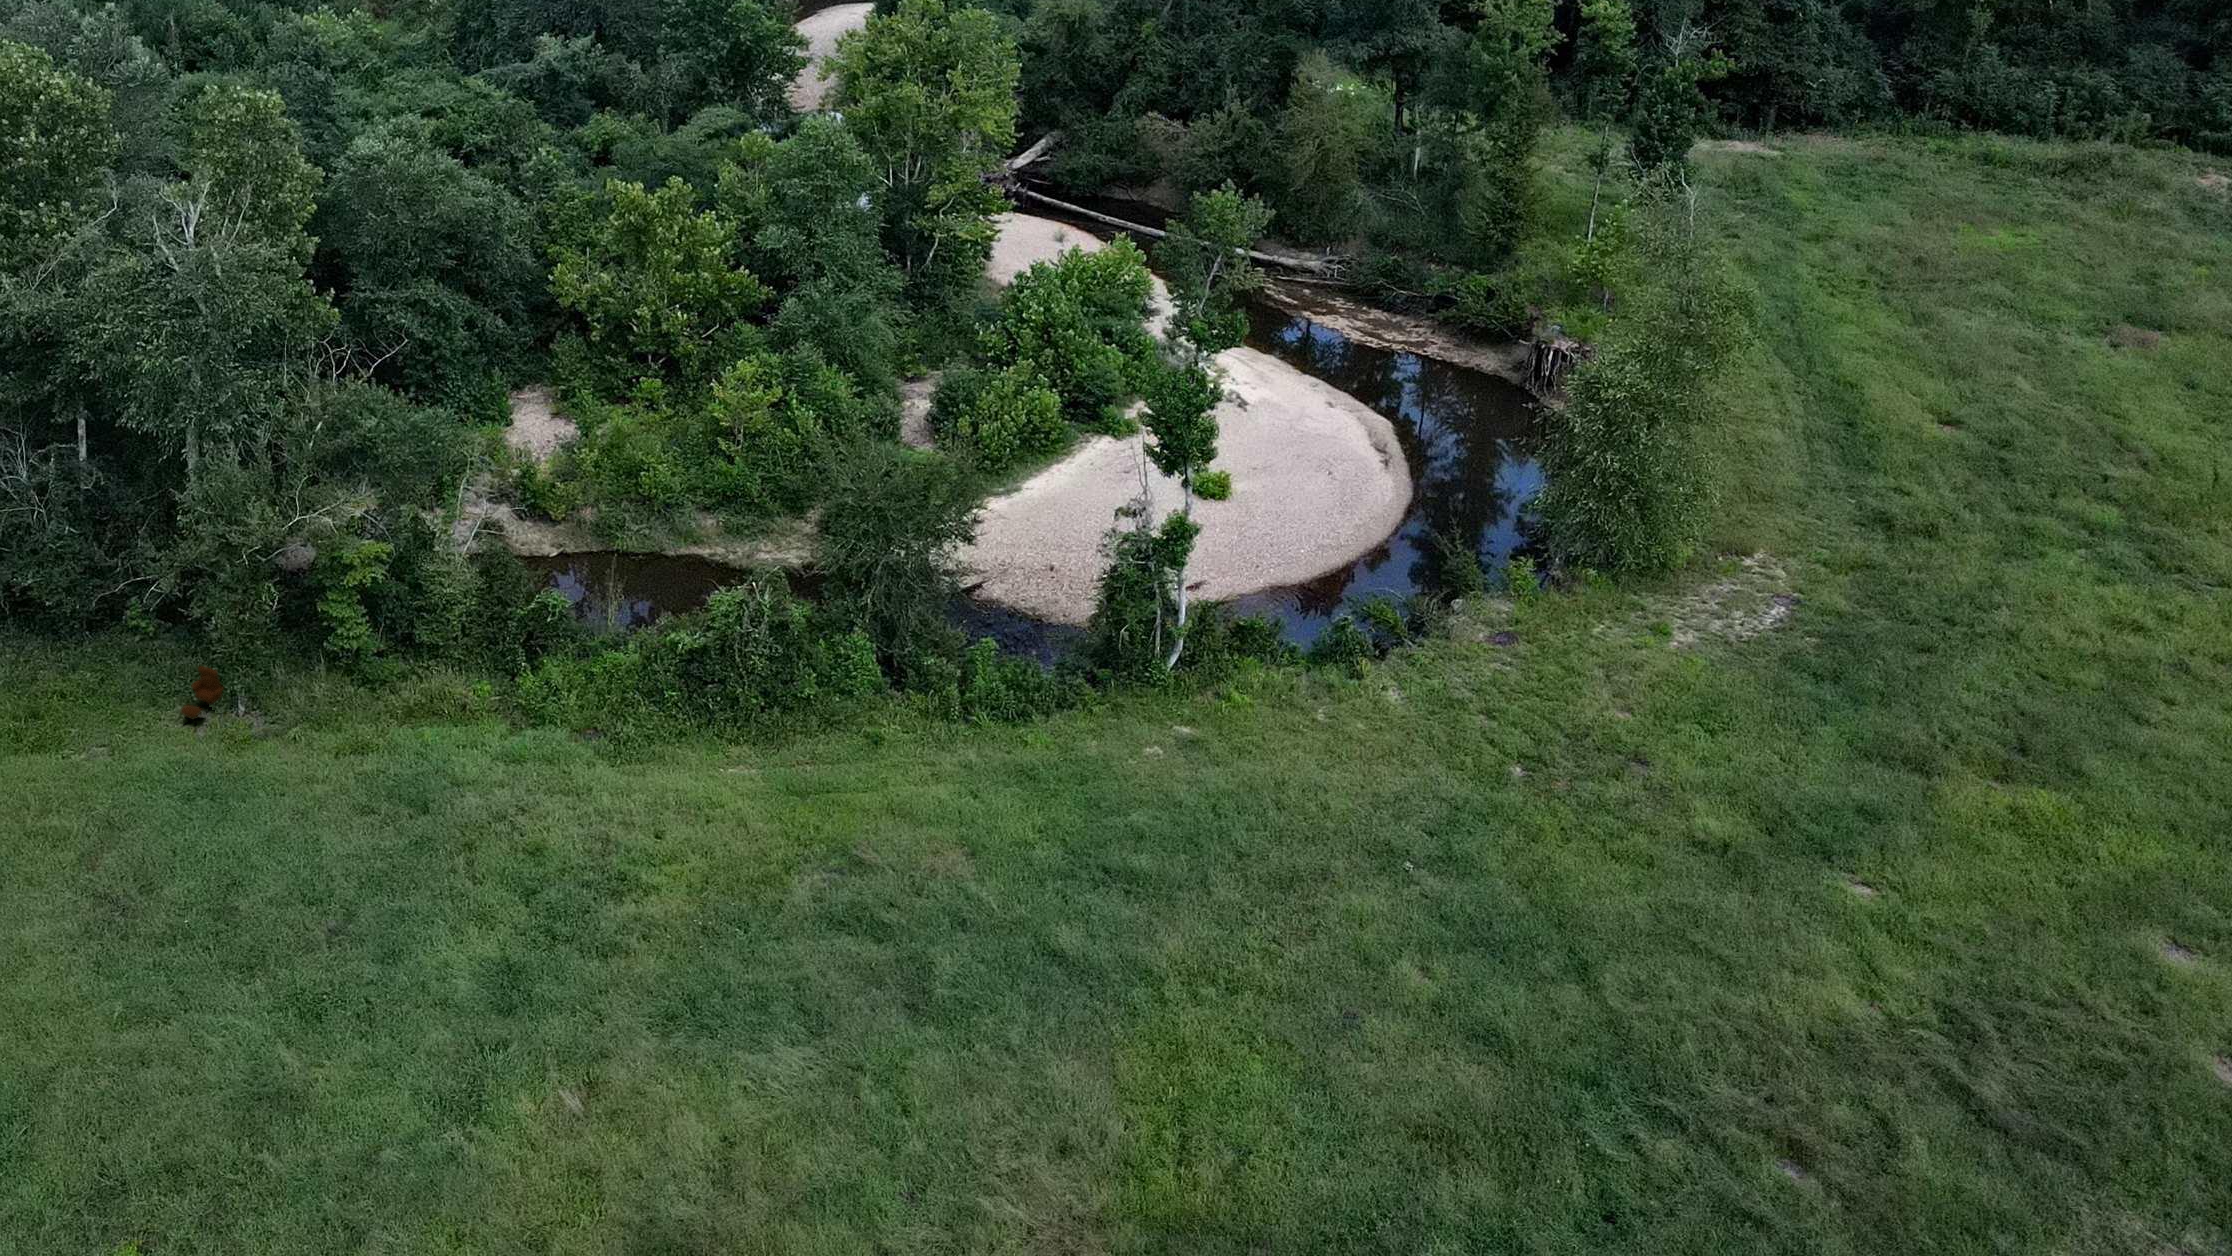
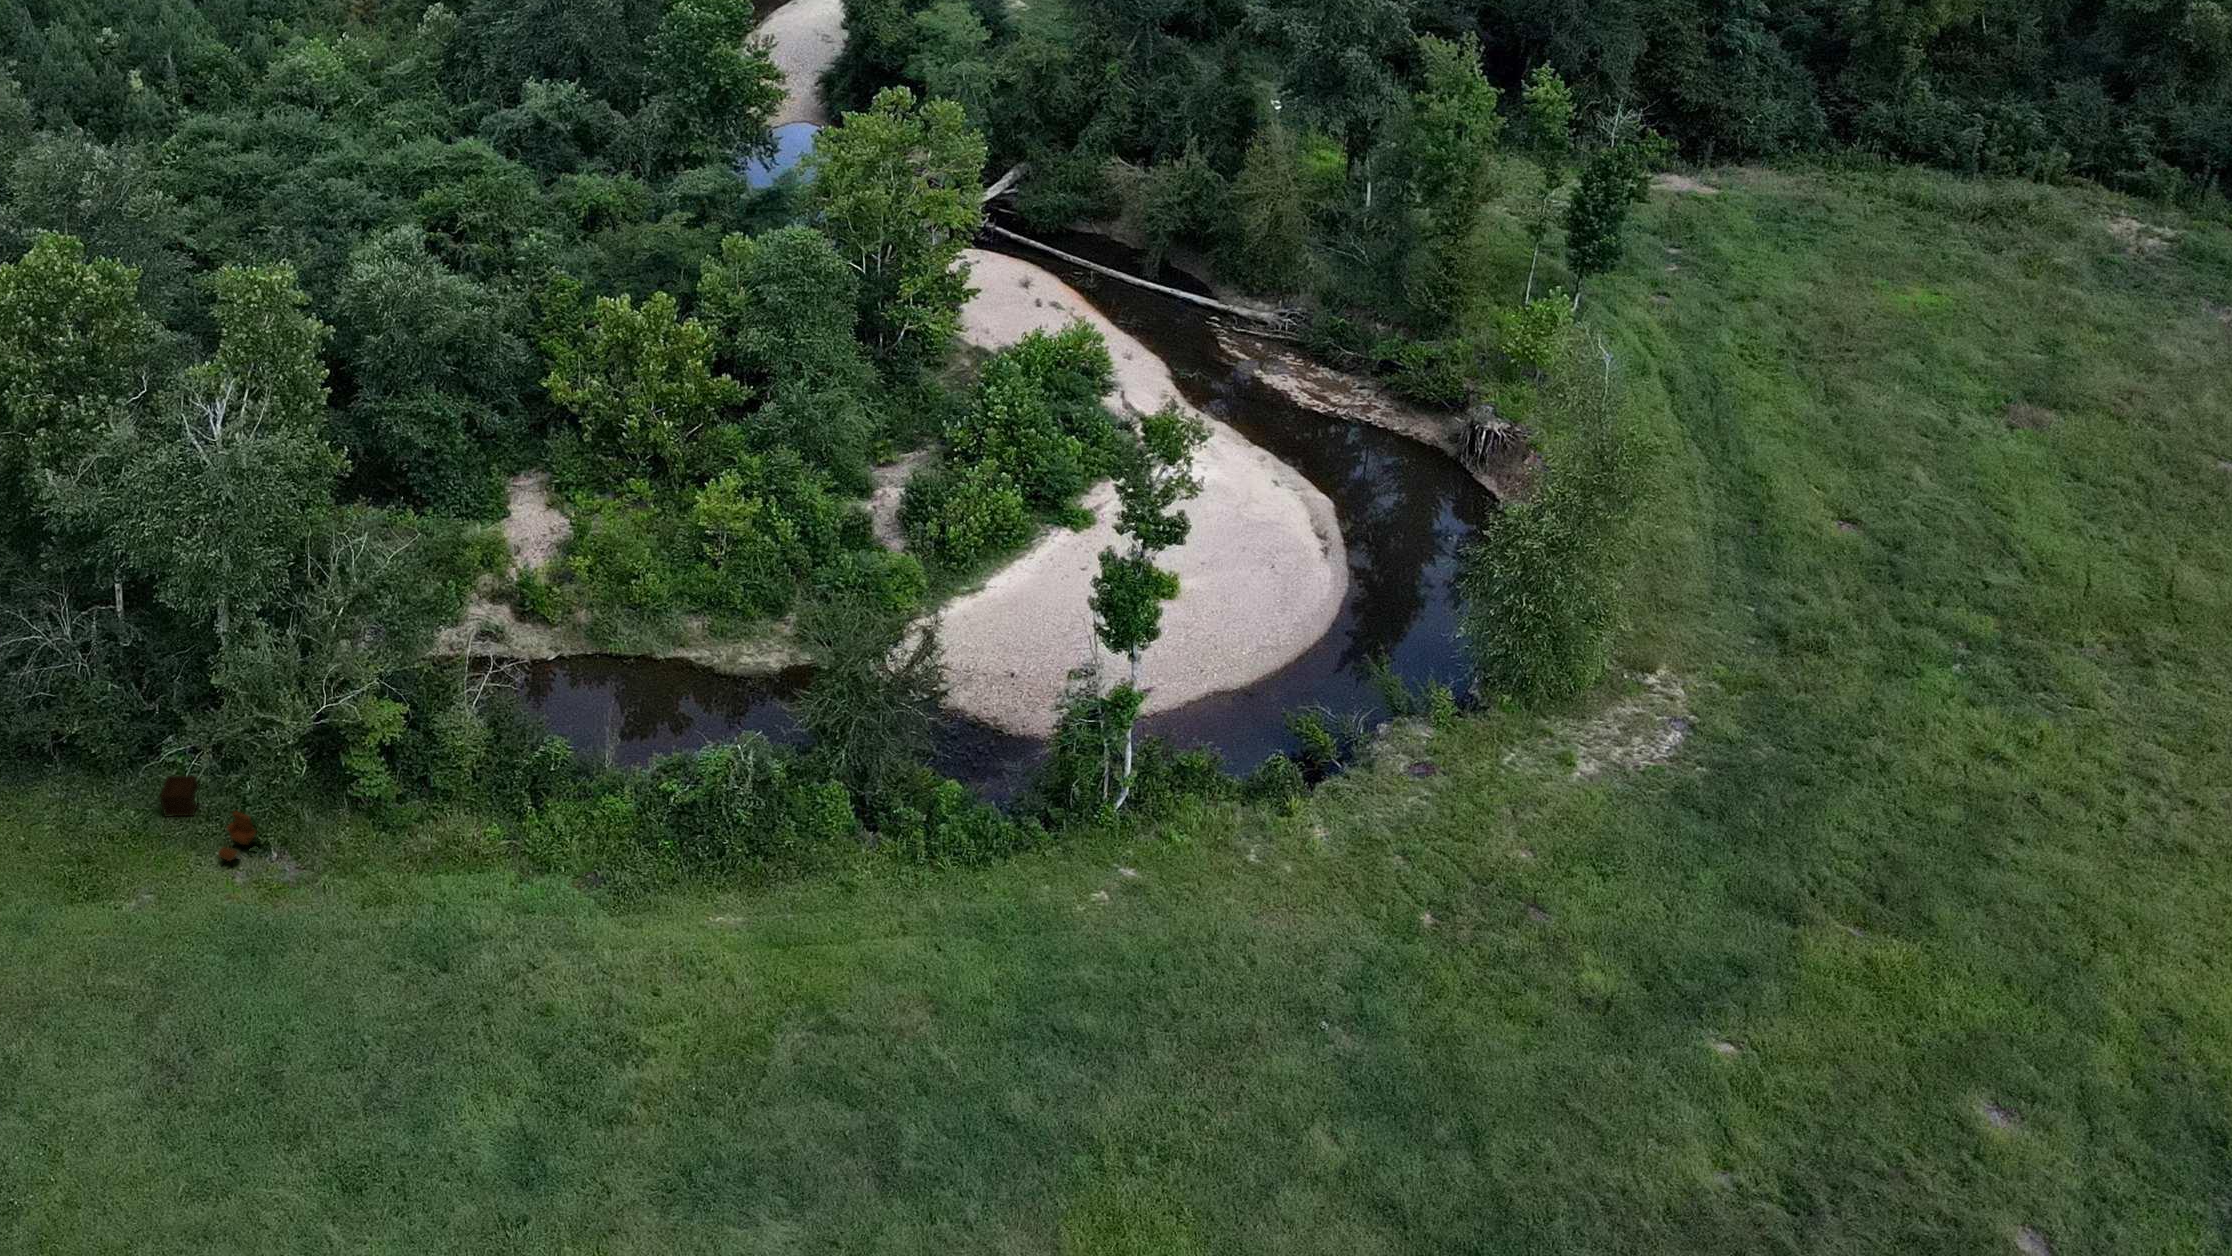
wooden crate: none [120,636,166,680] -> present [160,775,199,816]

